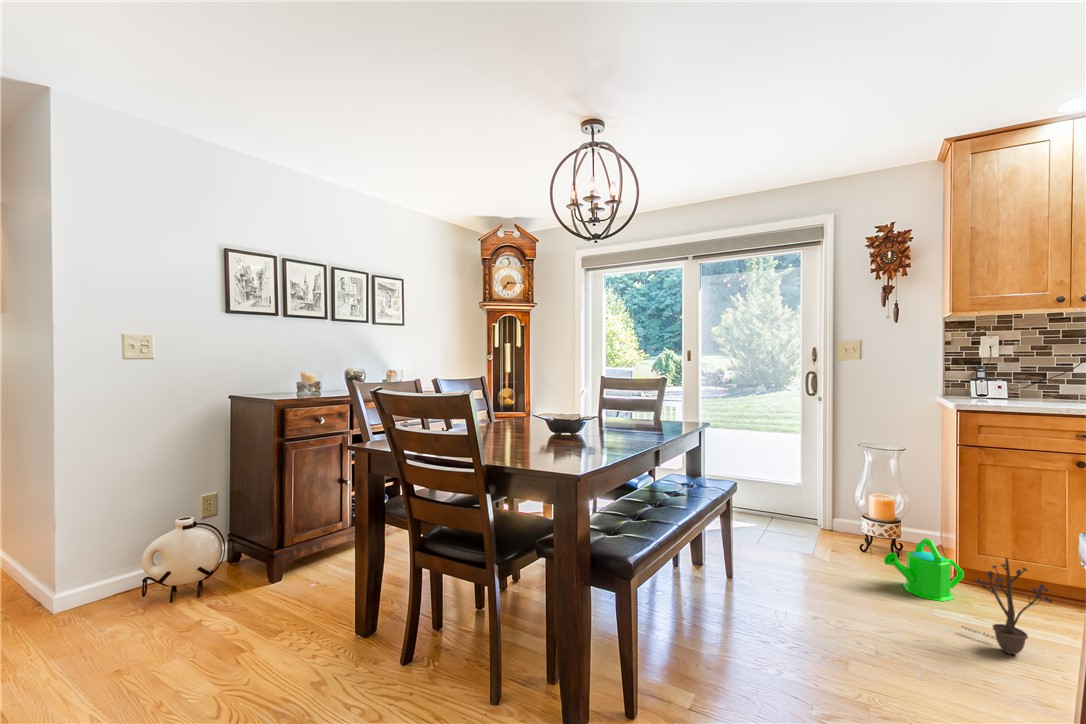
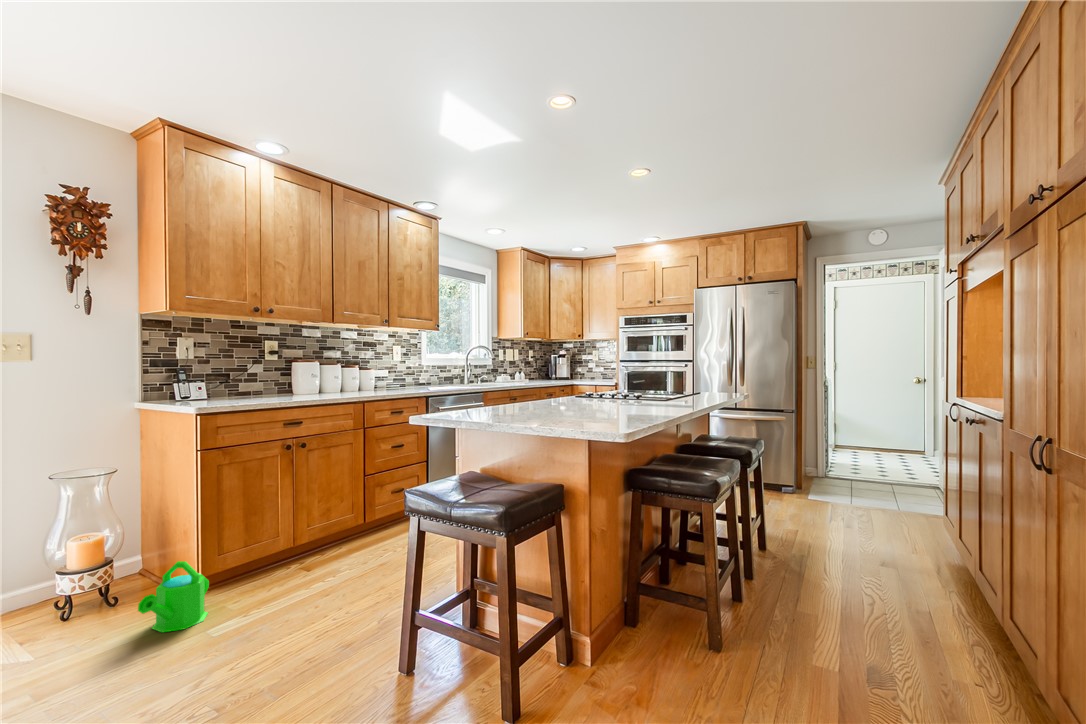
decorative plant: present [965,558,1052,654] -> none [249,541,321,632]

